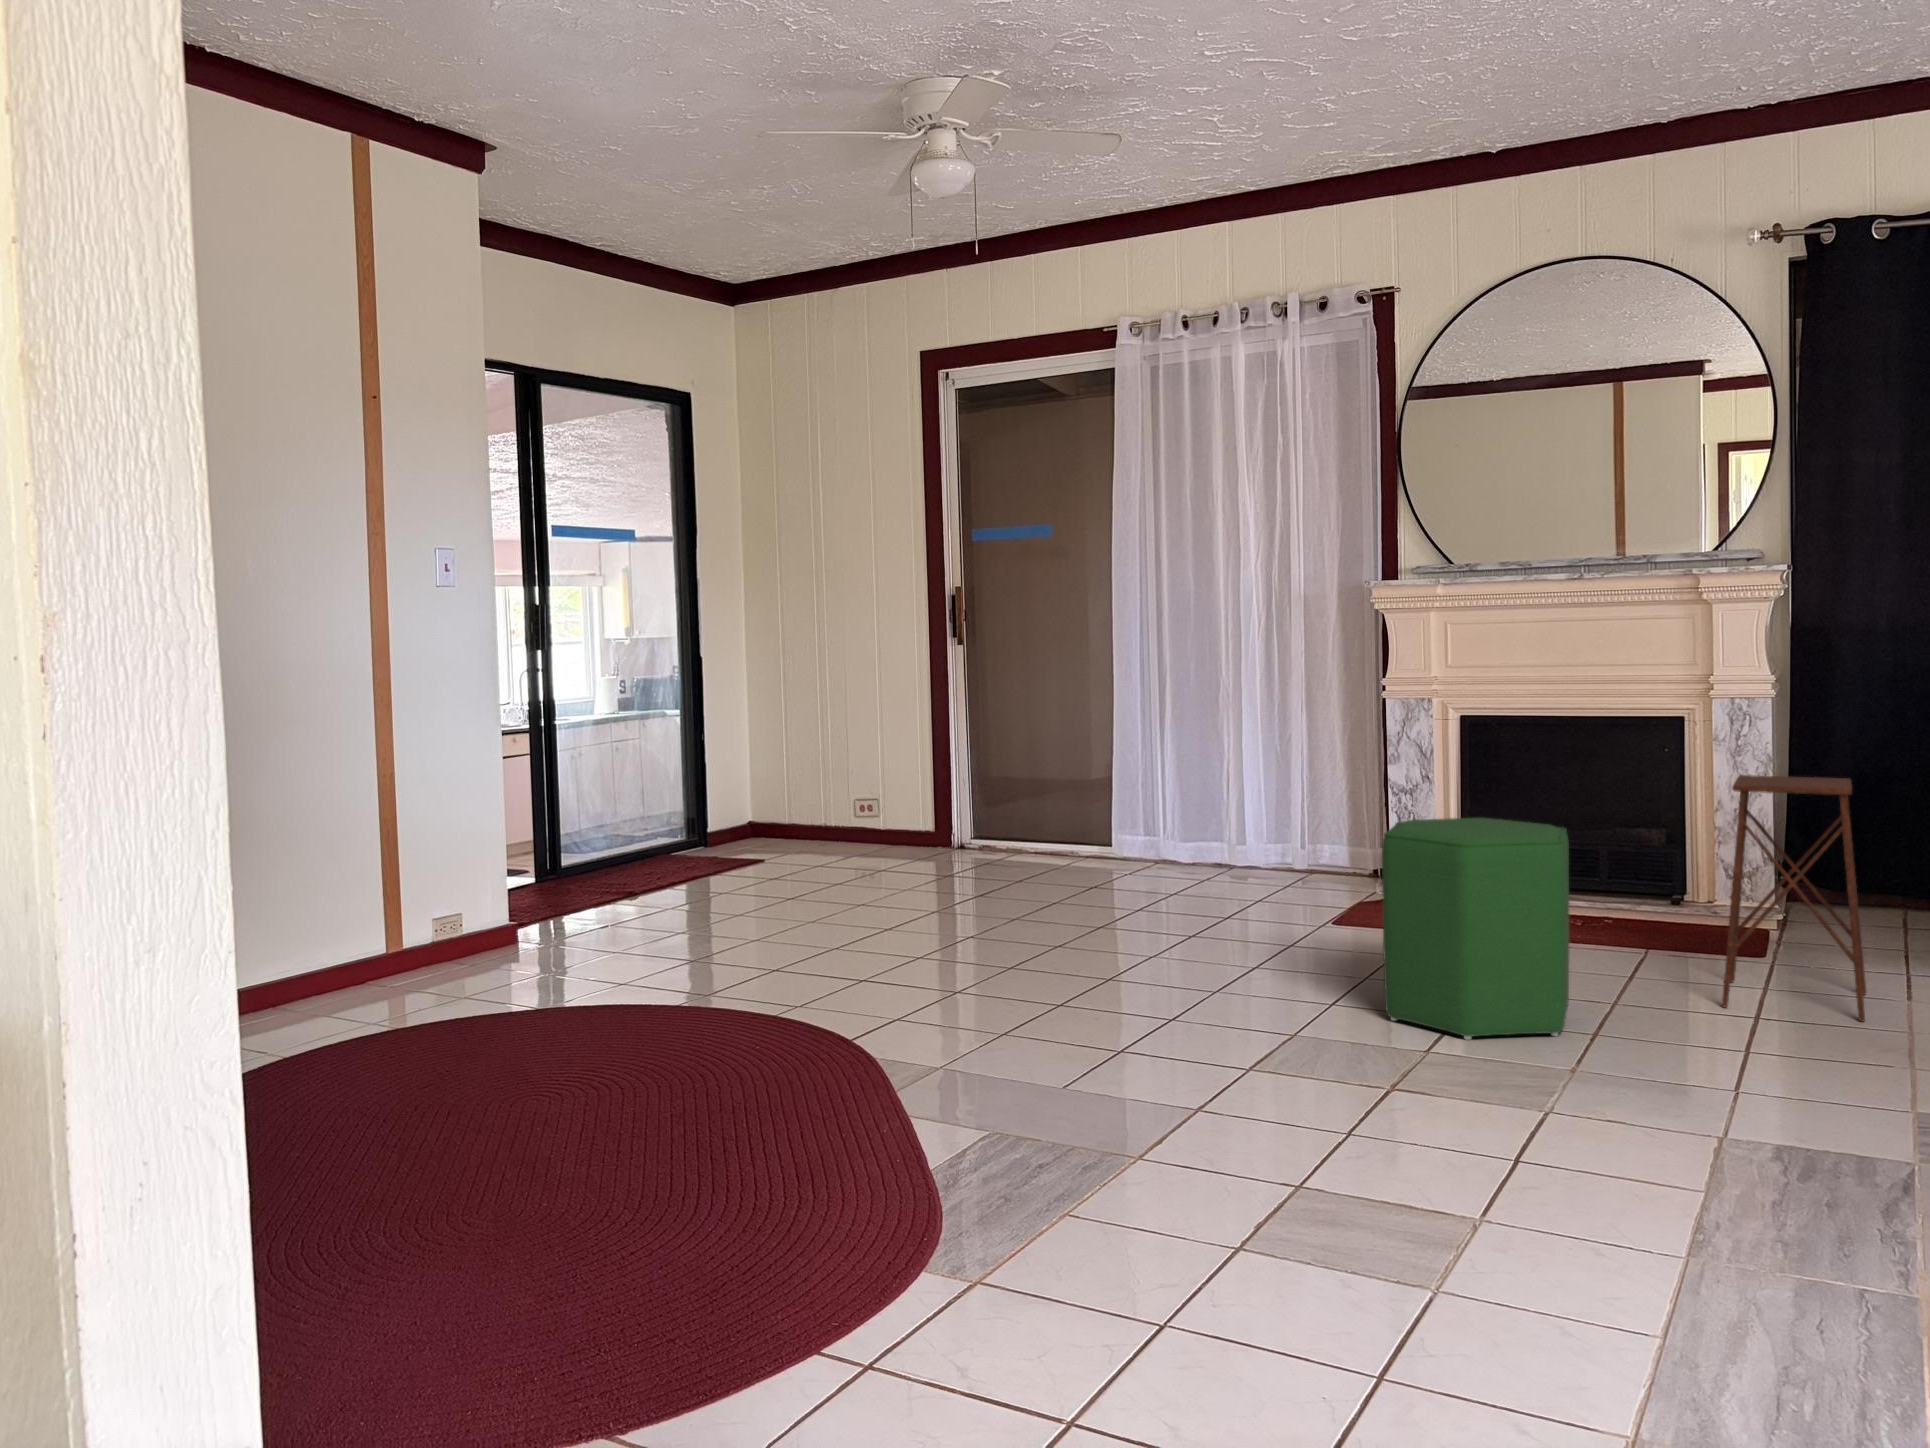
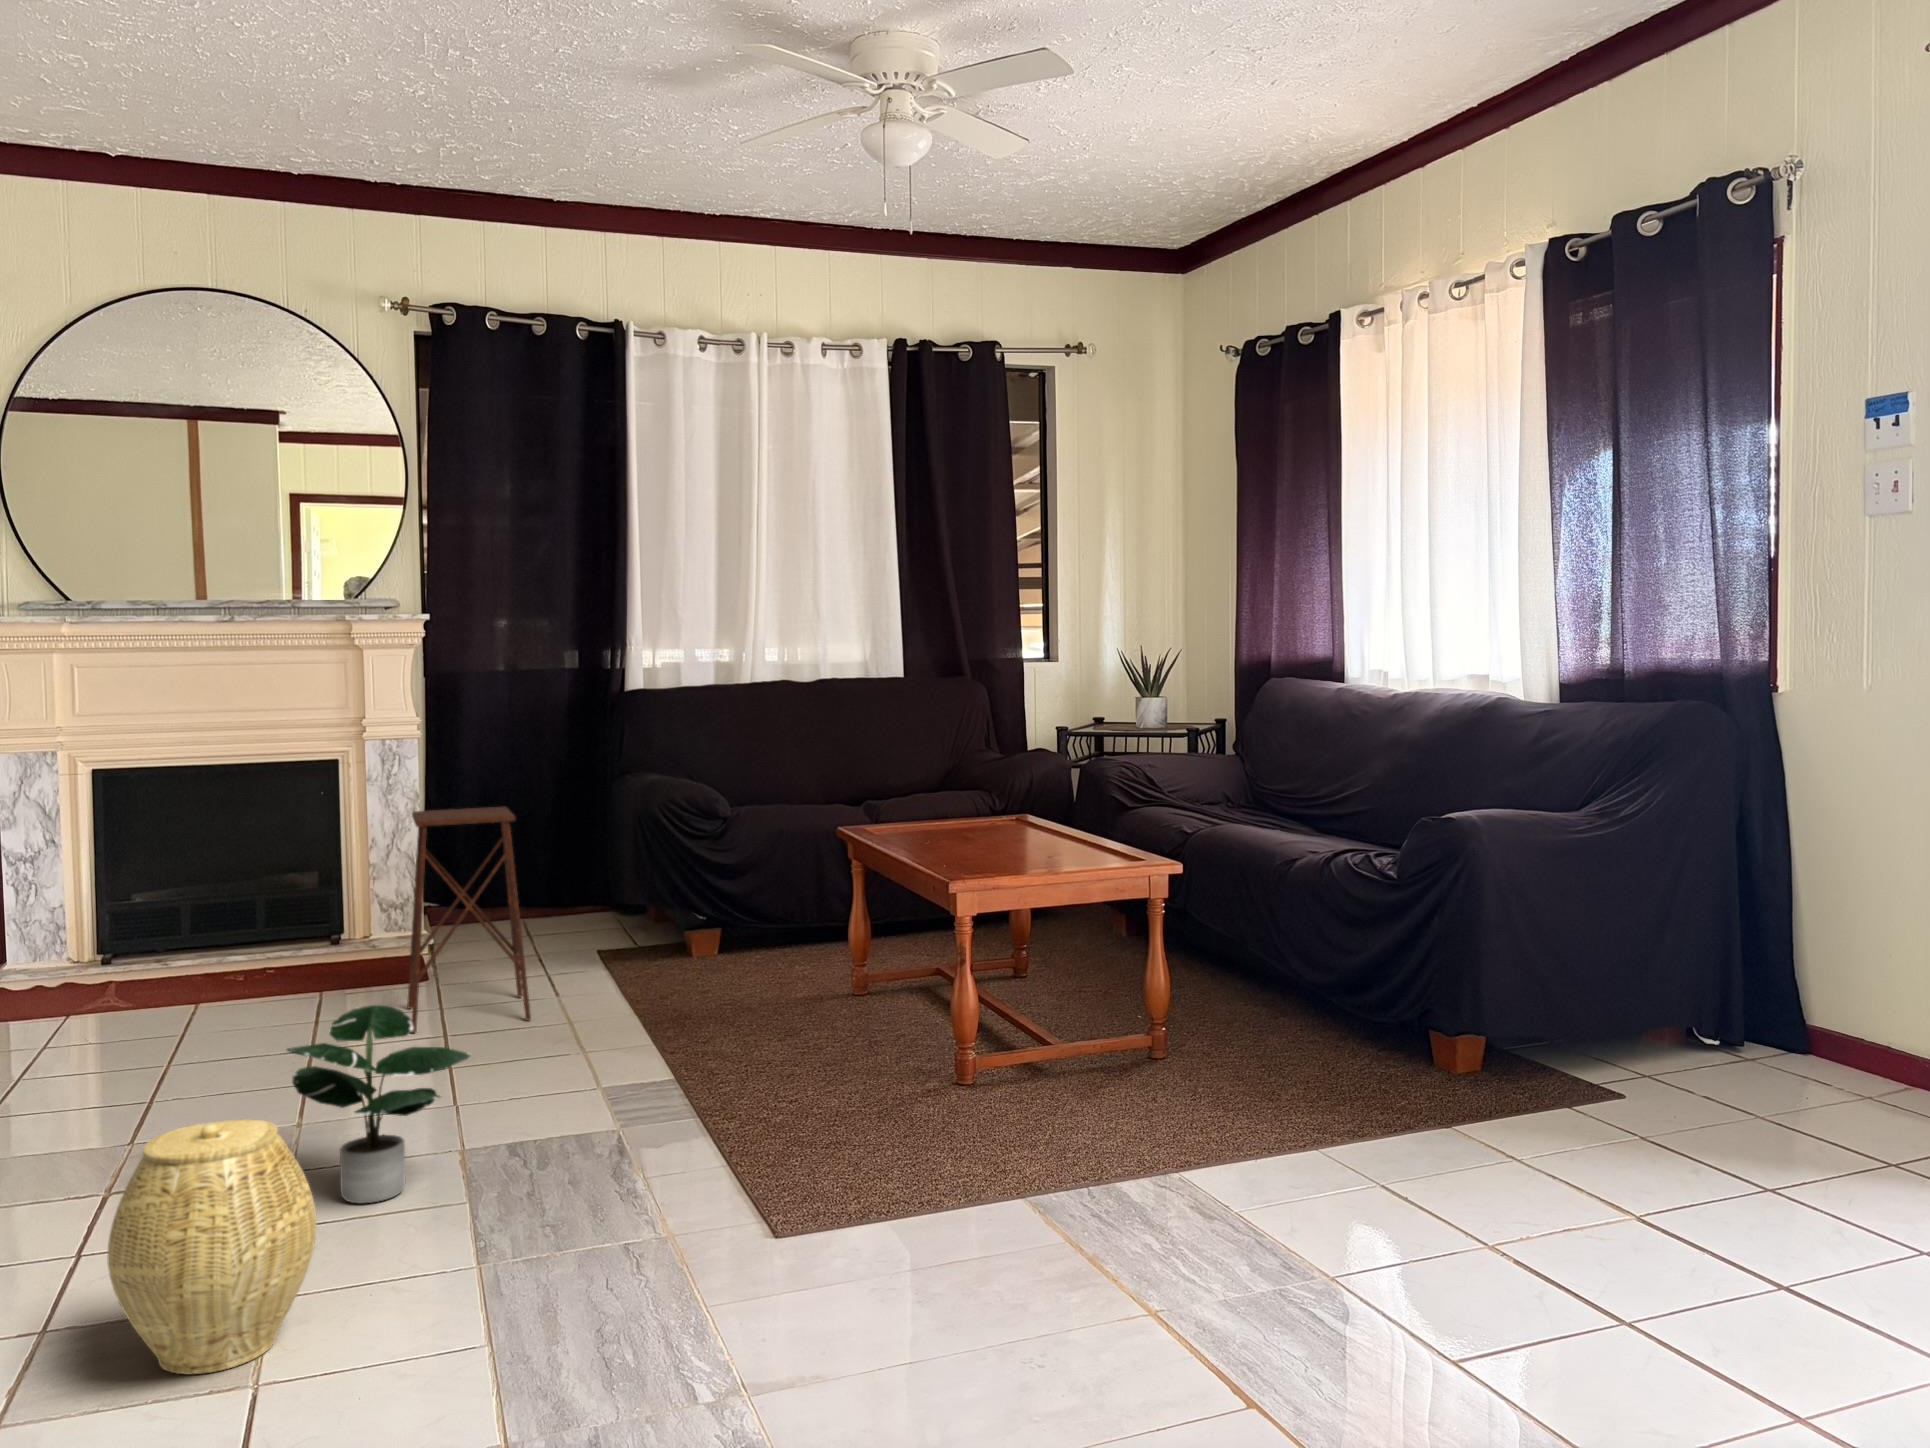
ottoman: present [1382,818,1569,1040] -> none [59,879,276,1124]
potted plant: none [1526,964,1719,1163] -> present [287,1005,470,1203]
woven basket: none [1328,1037,1506,1265] -> present [108,1119,317,1374]

